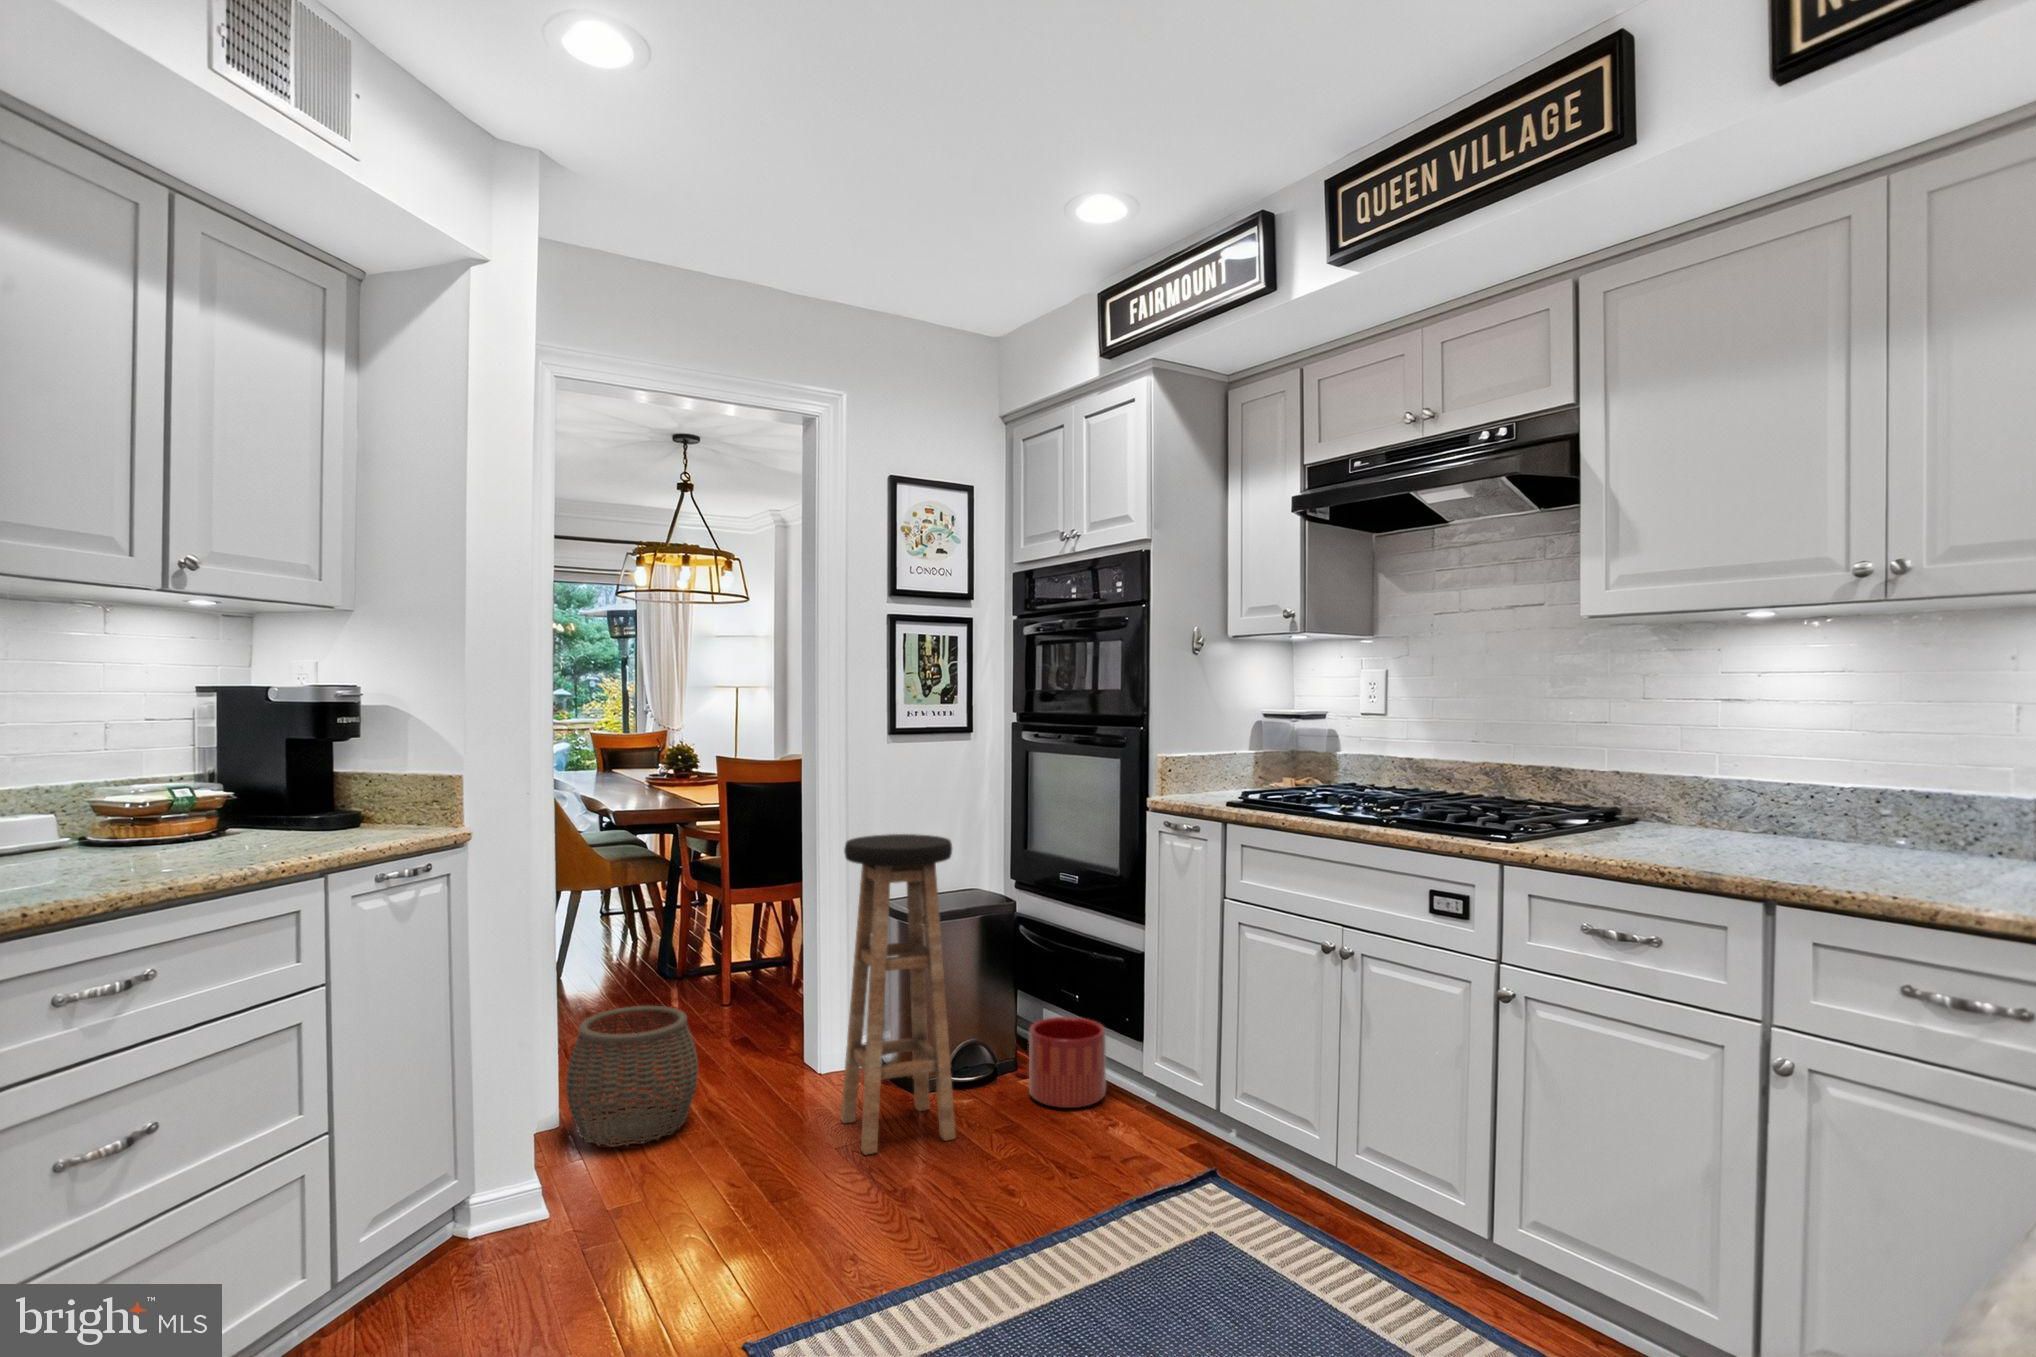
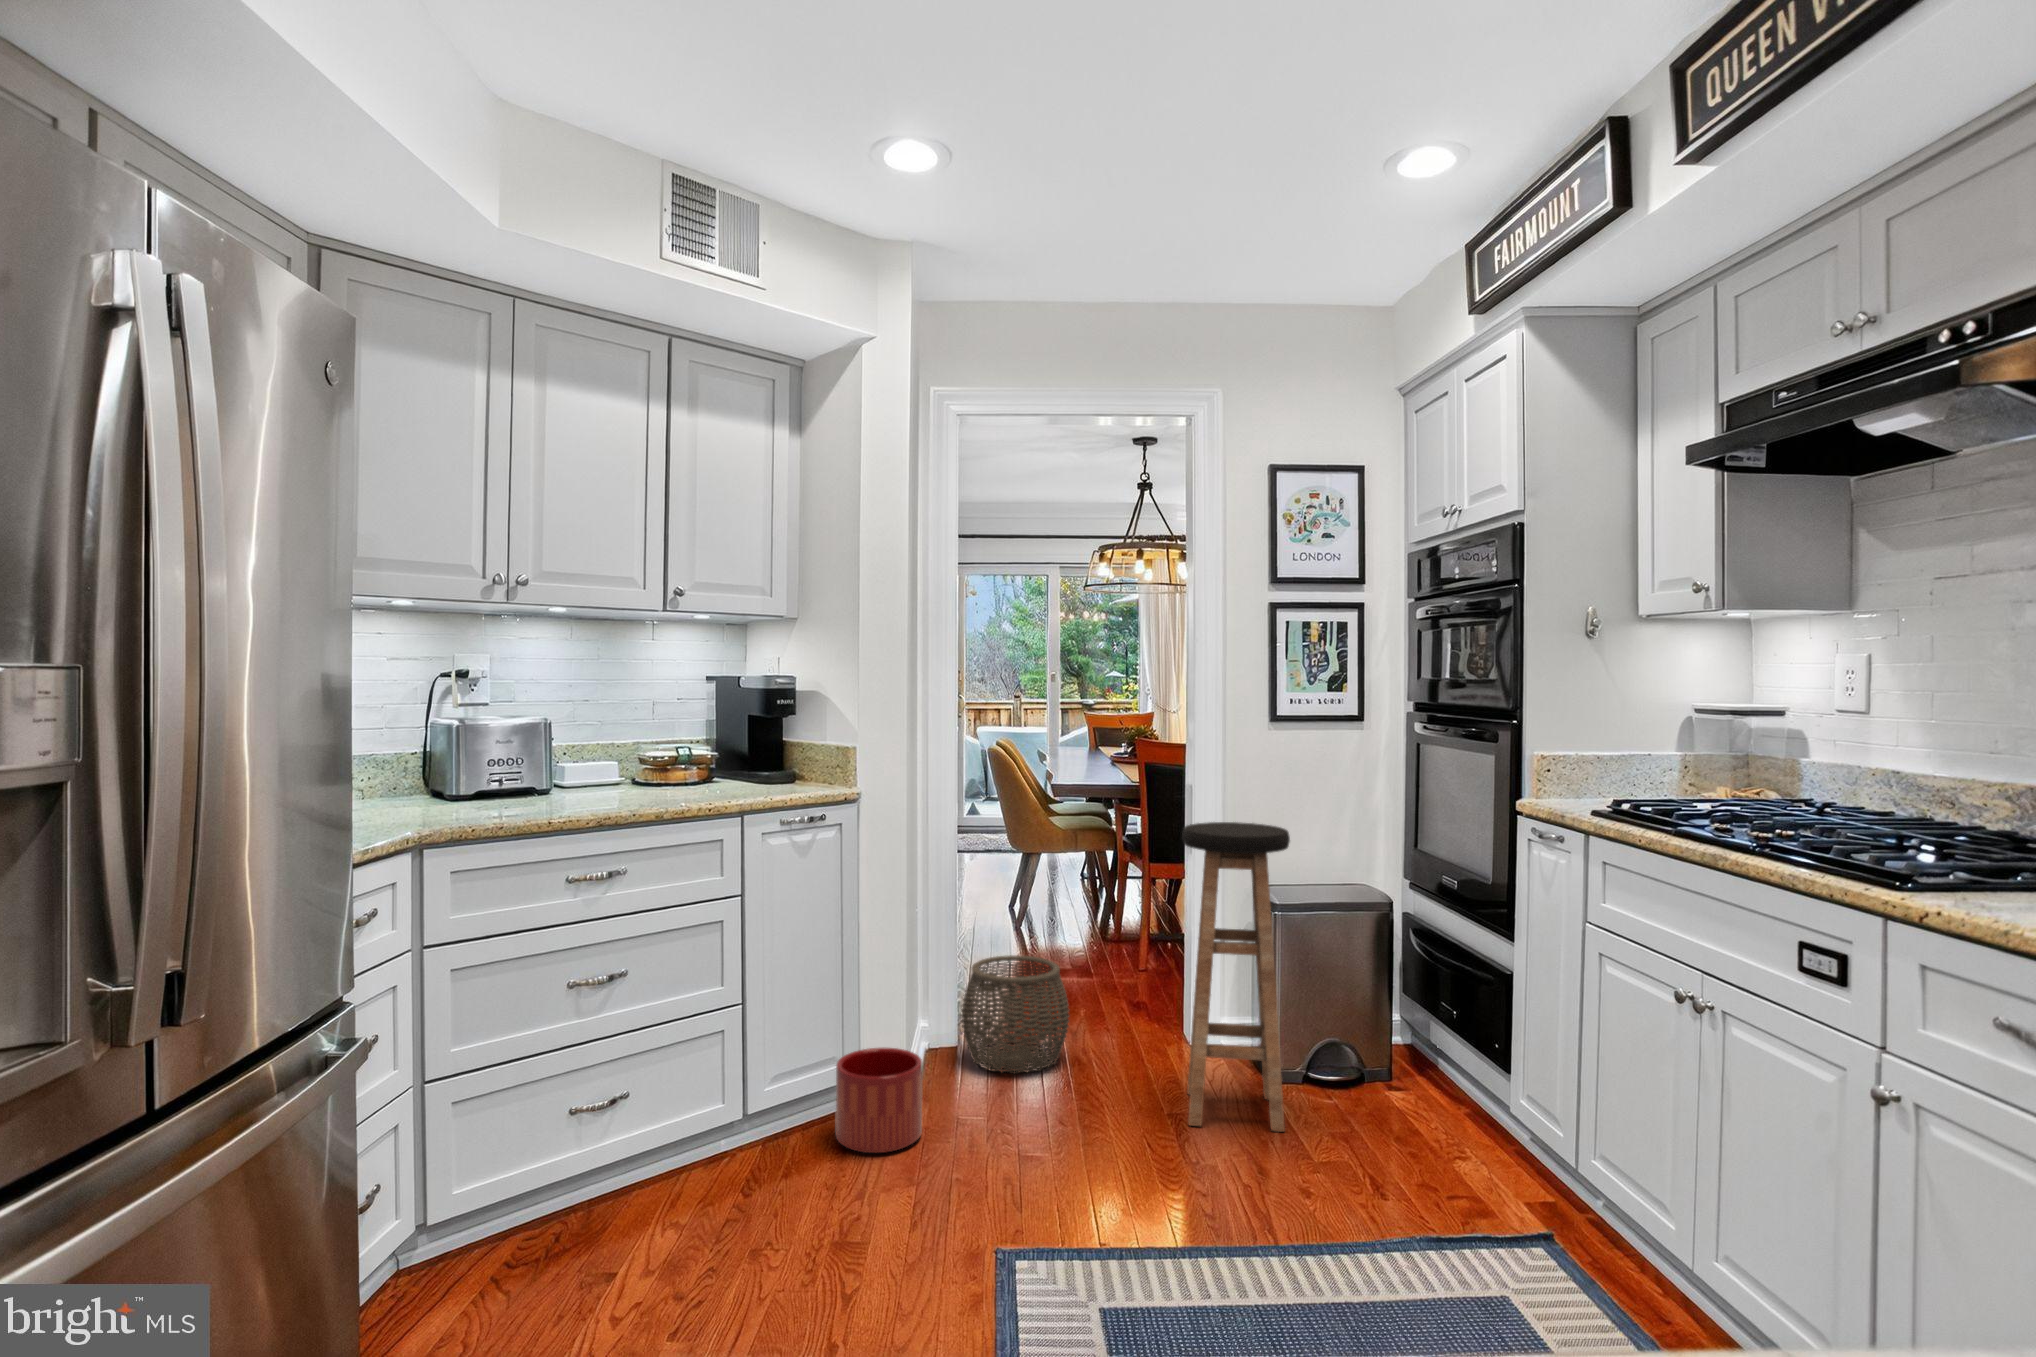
planter: present [1029,1017,1106,1108] -> present [836,1048,922,1153]

